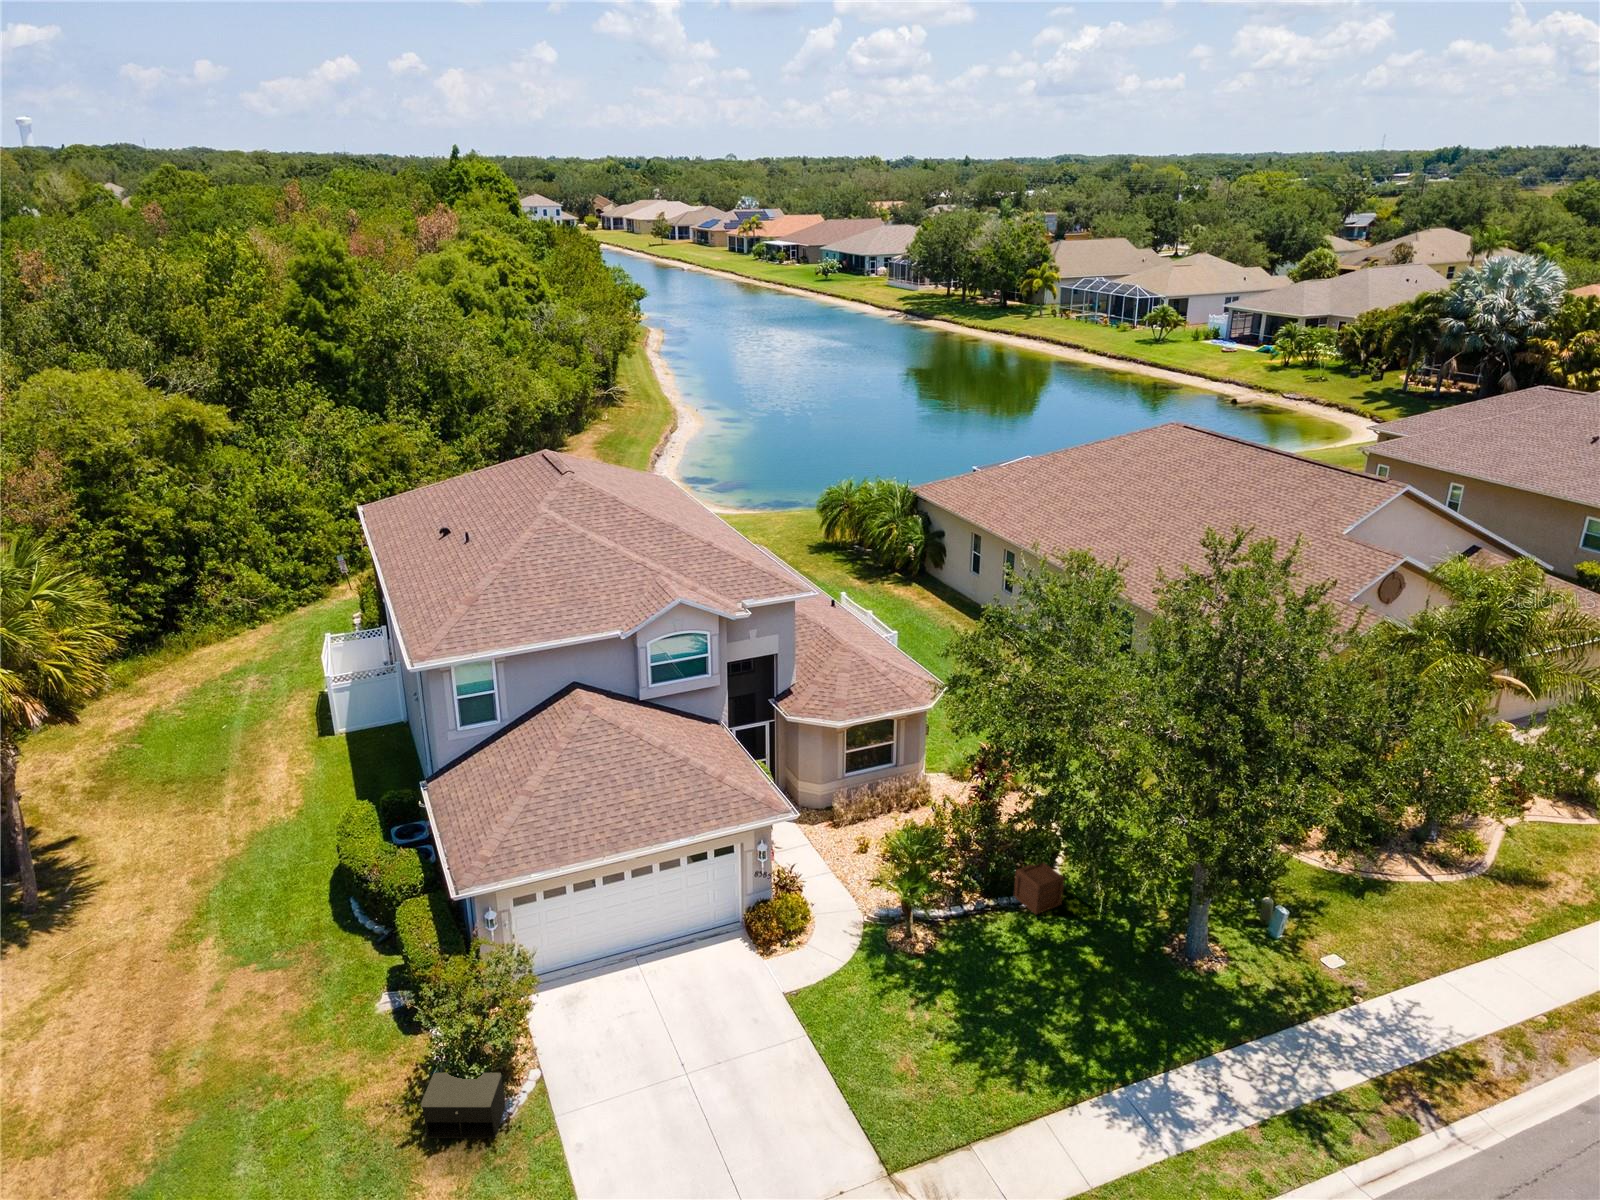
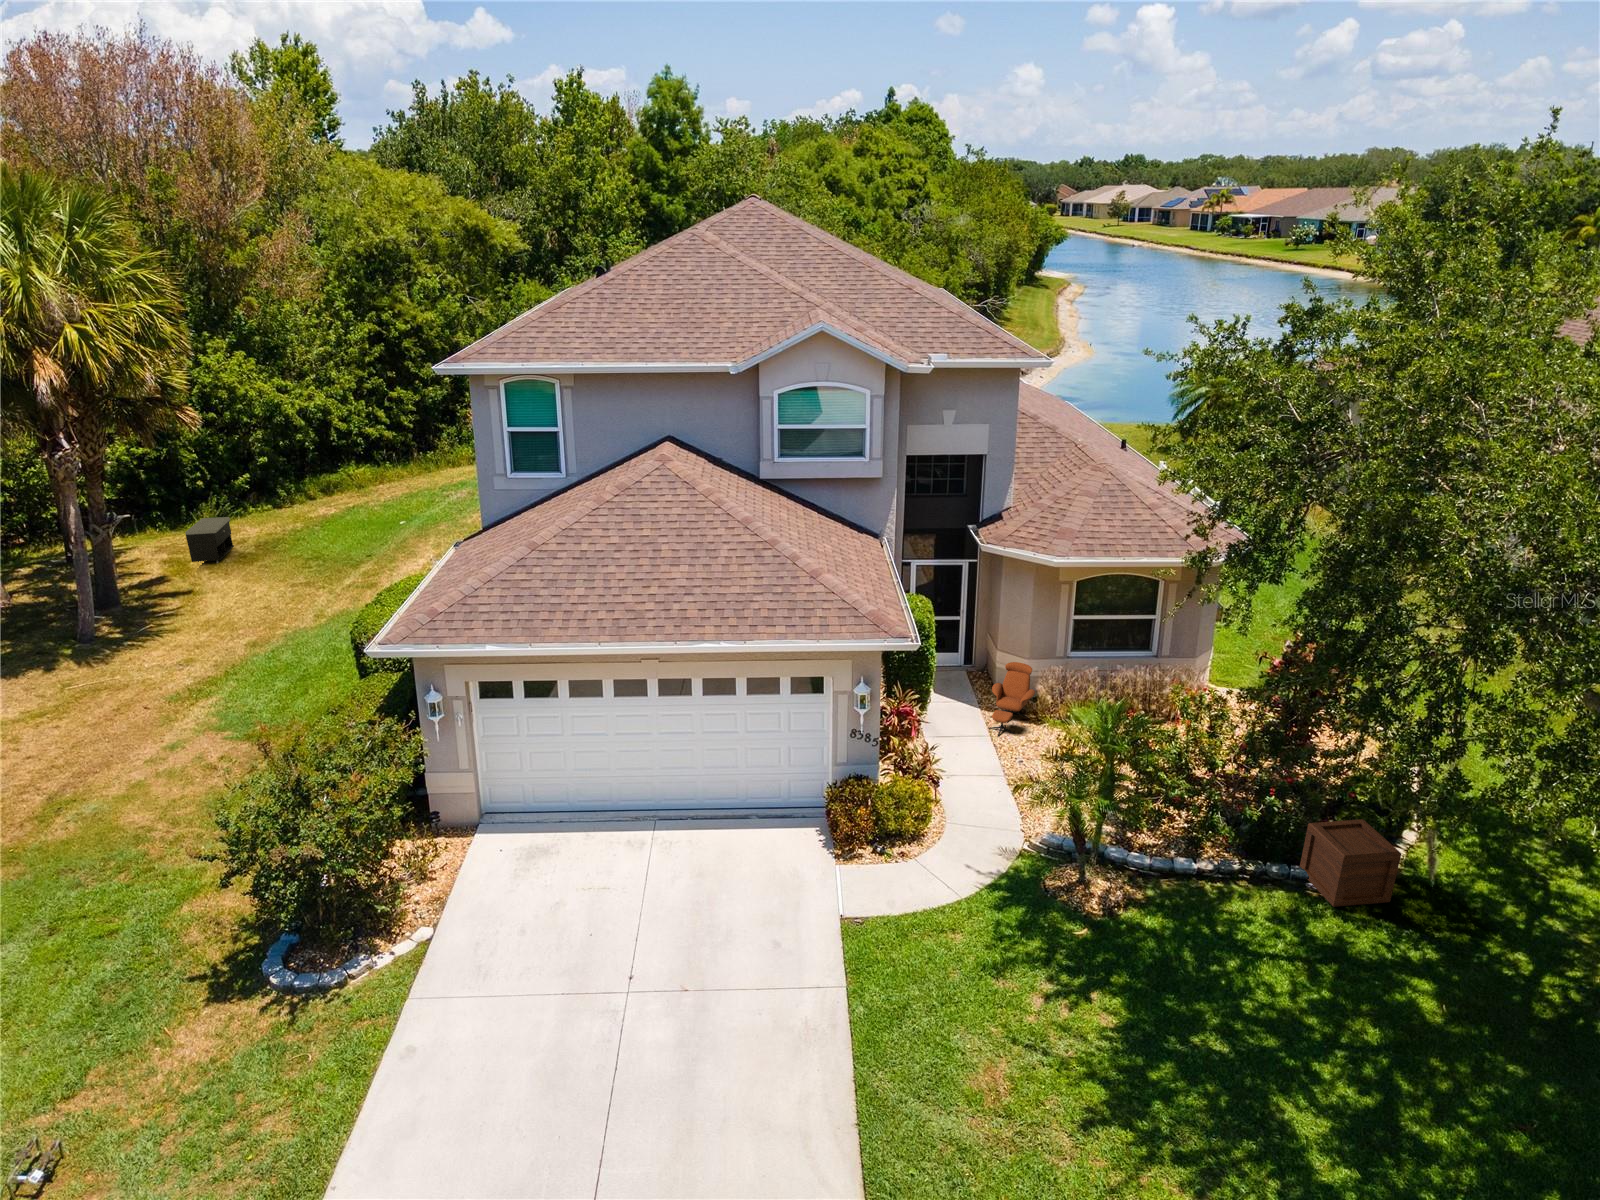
lounge chair: none [803,789,832,844] -> present [990,662,1035,736]
storage bench: present [421,1073,505,1138] -> present [185,517,234,563]

